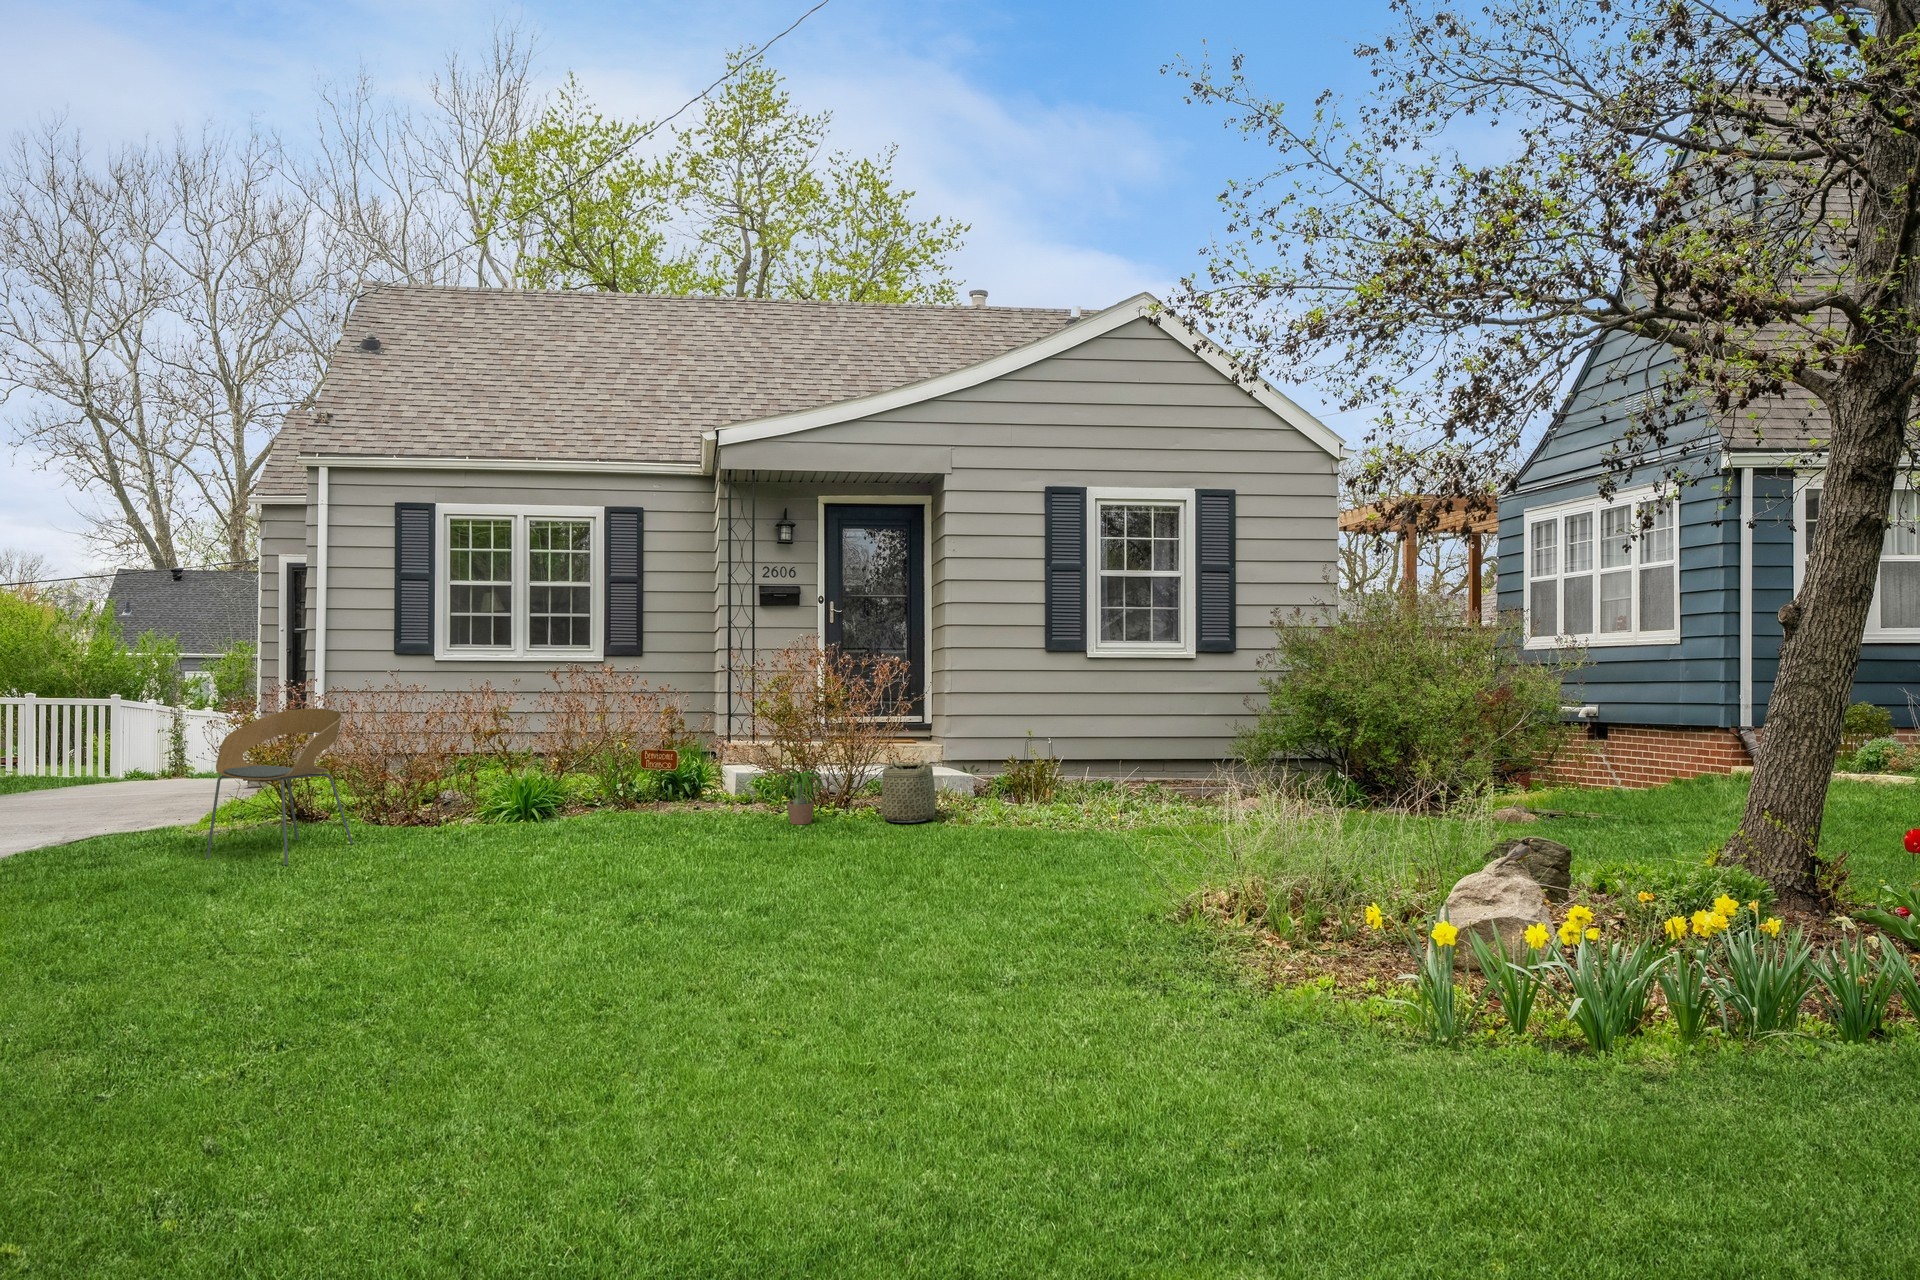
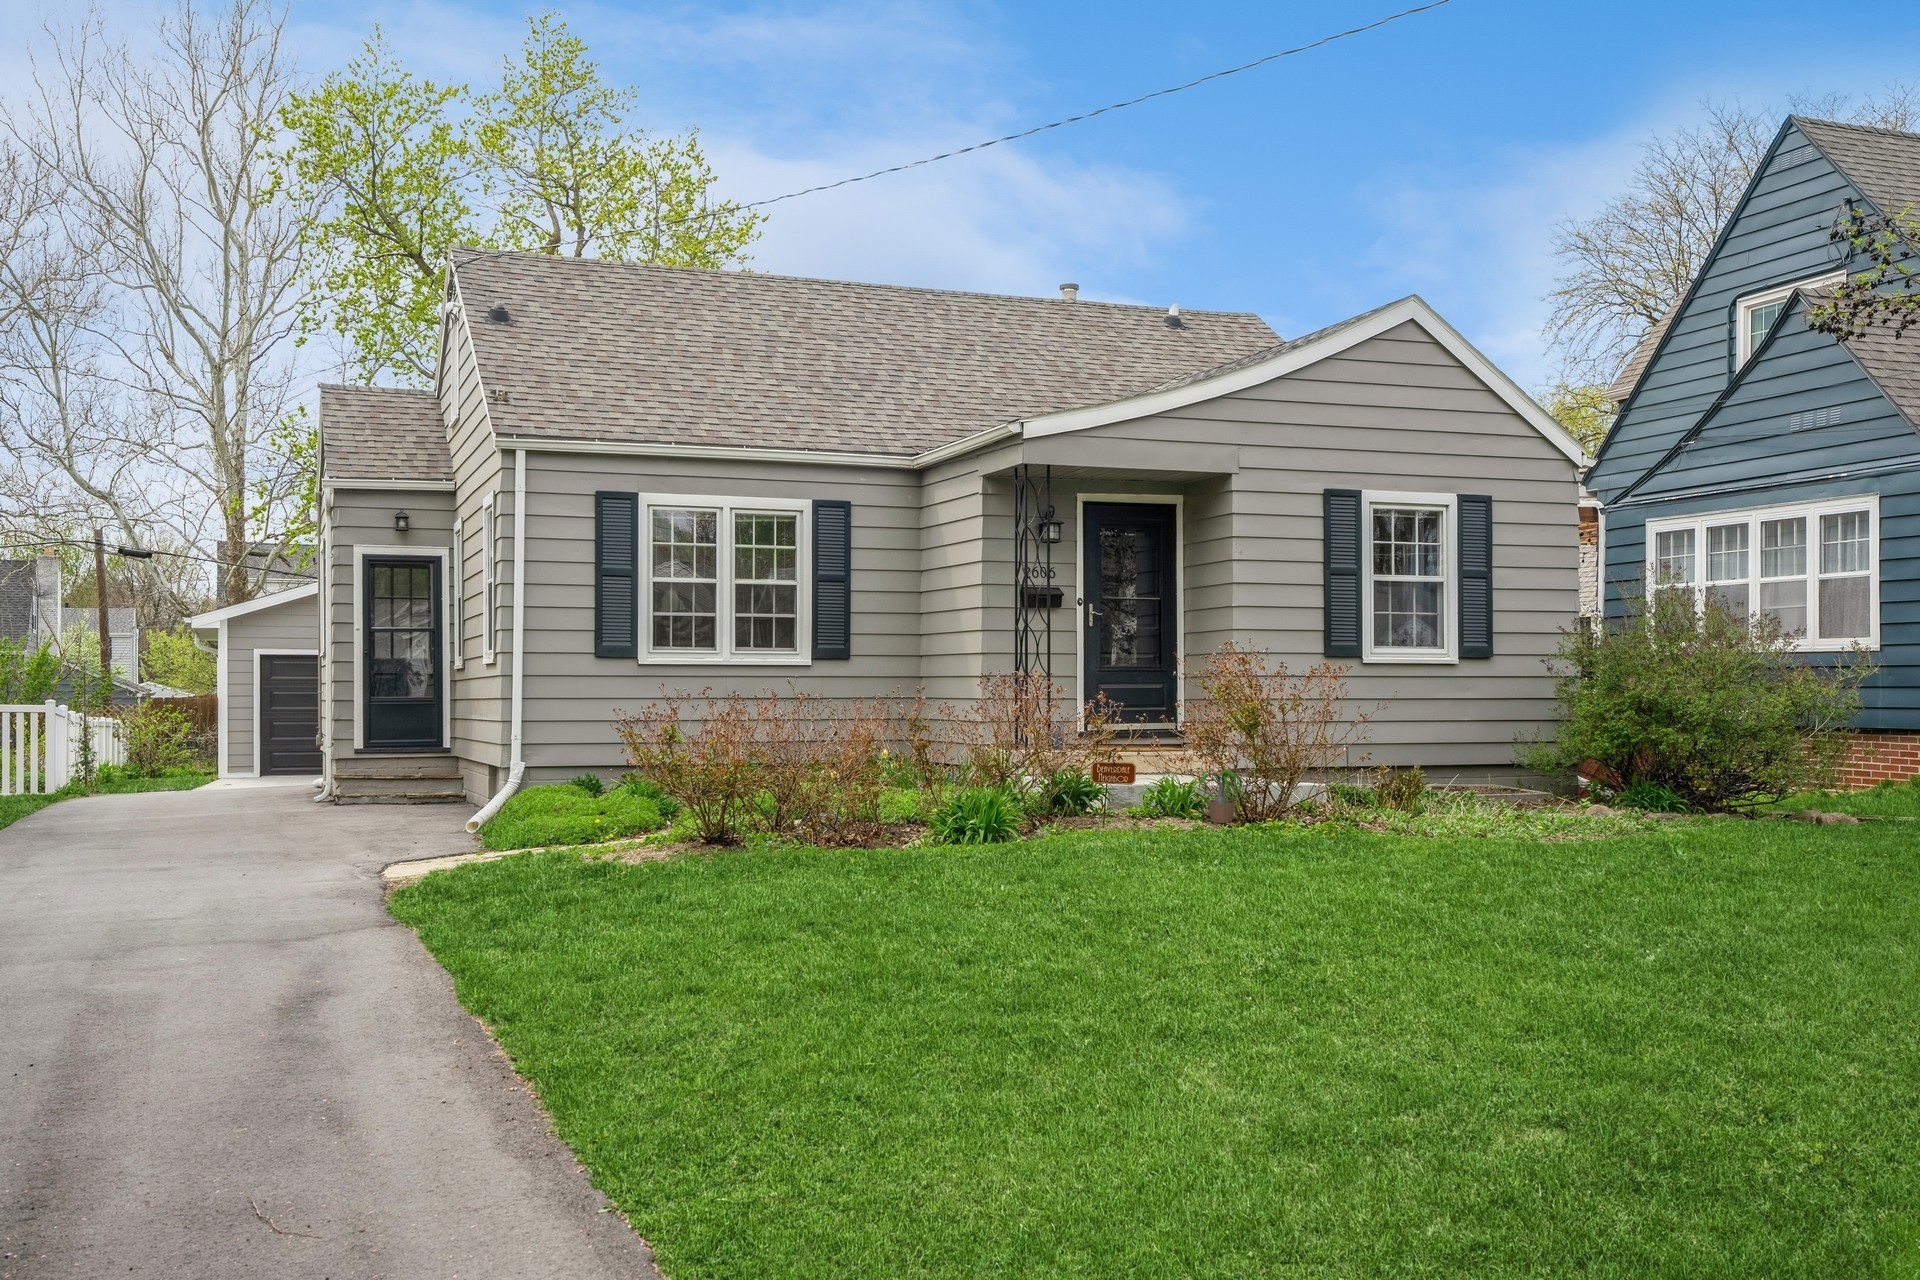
chair: present [206,709,353,865] -> none [688,710,813,868]
basket: present [878,759,936,823] -> none [1285,758,1357,819]

